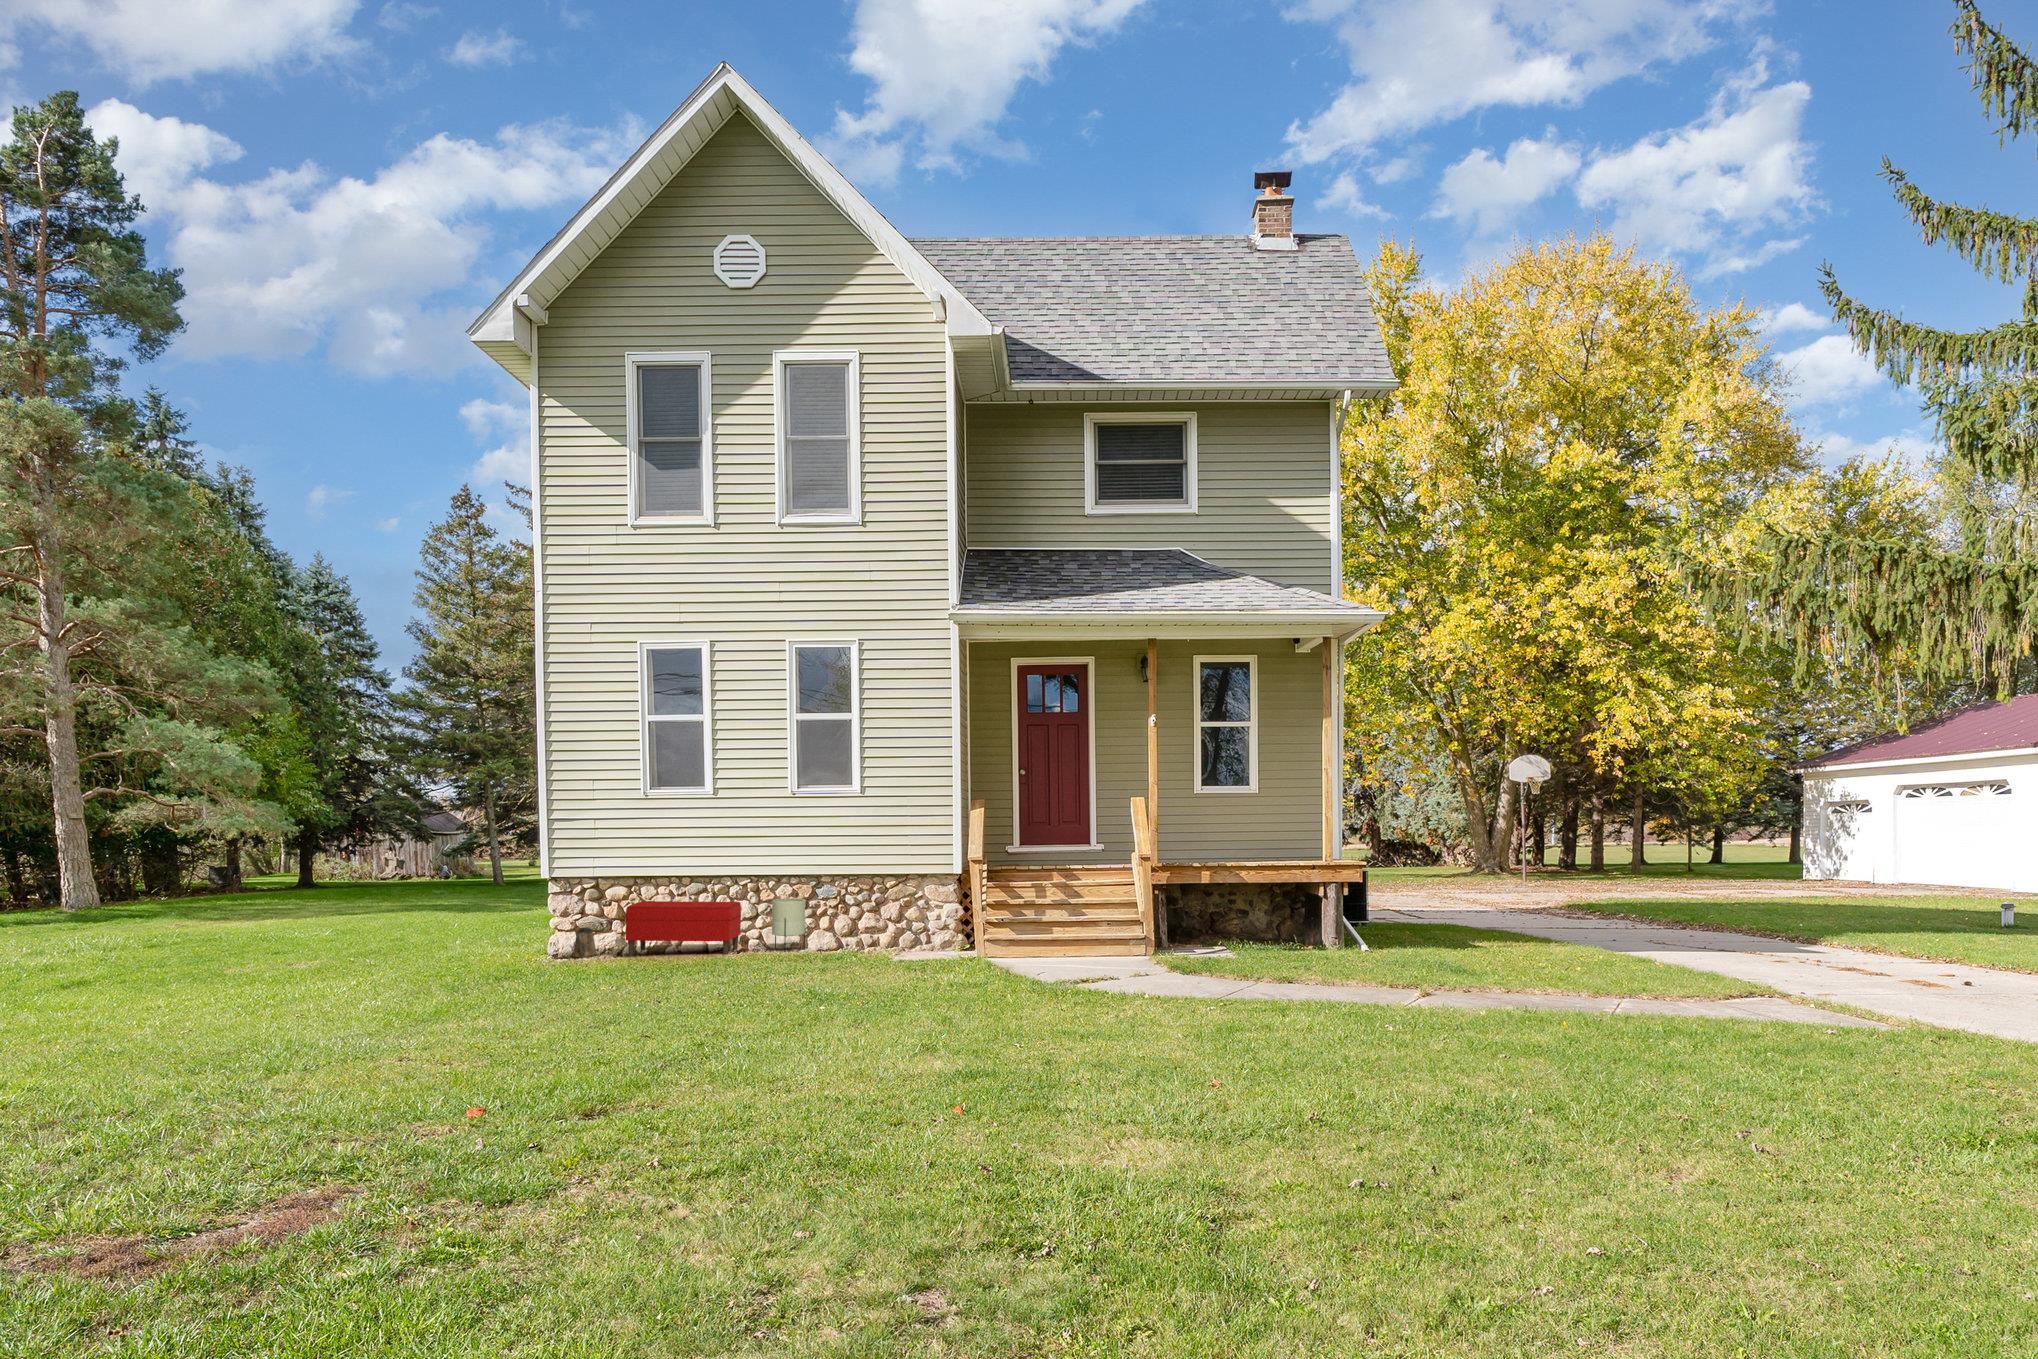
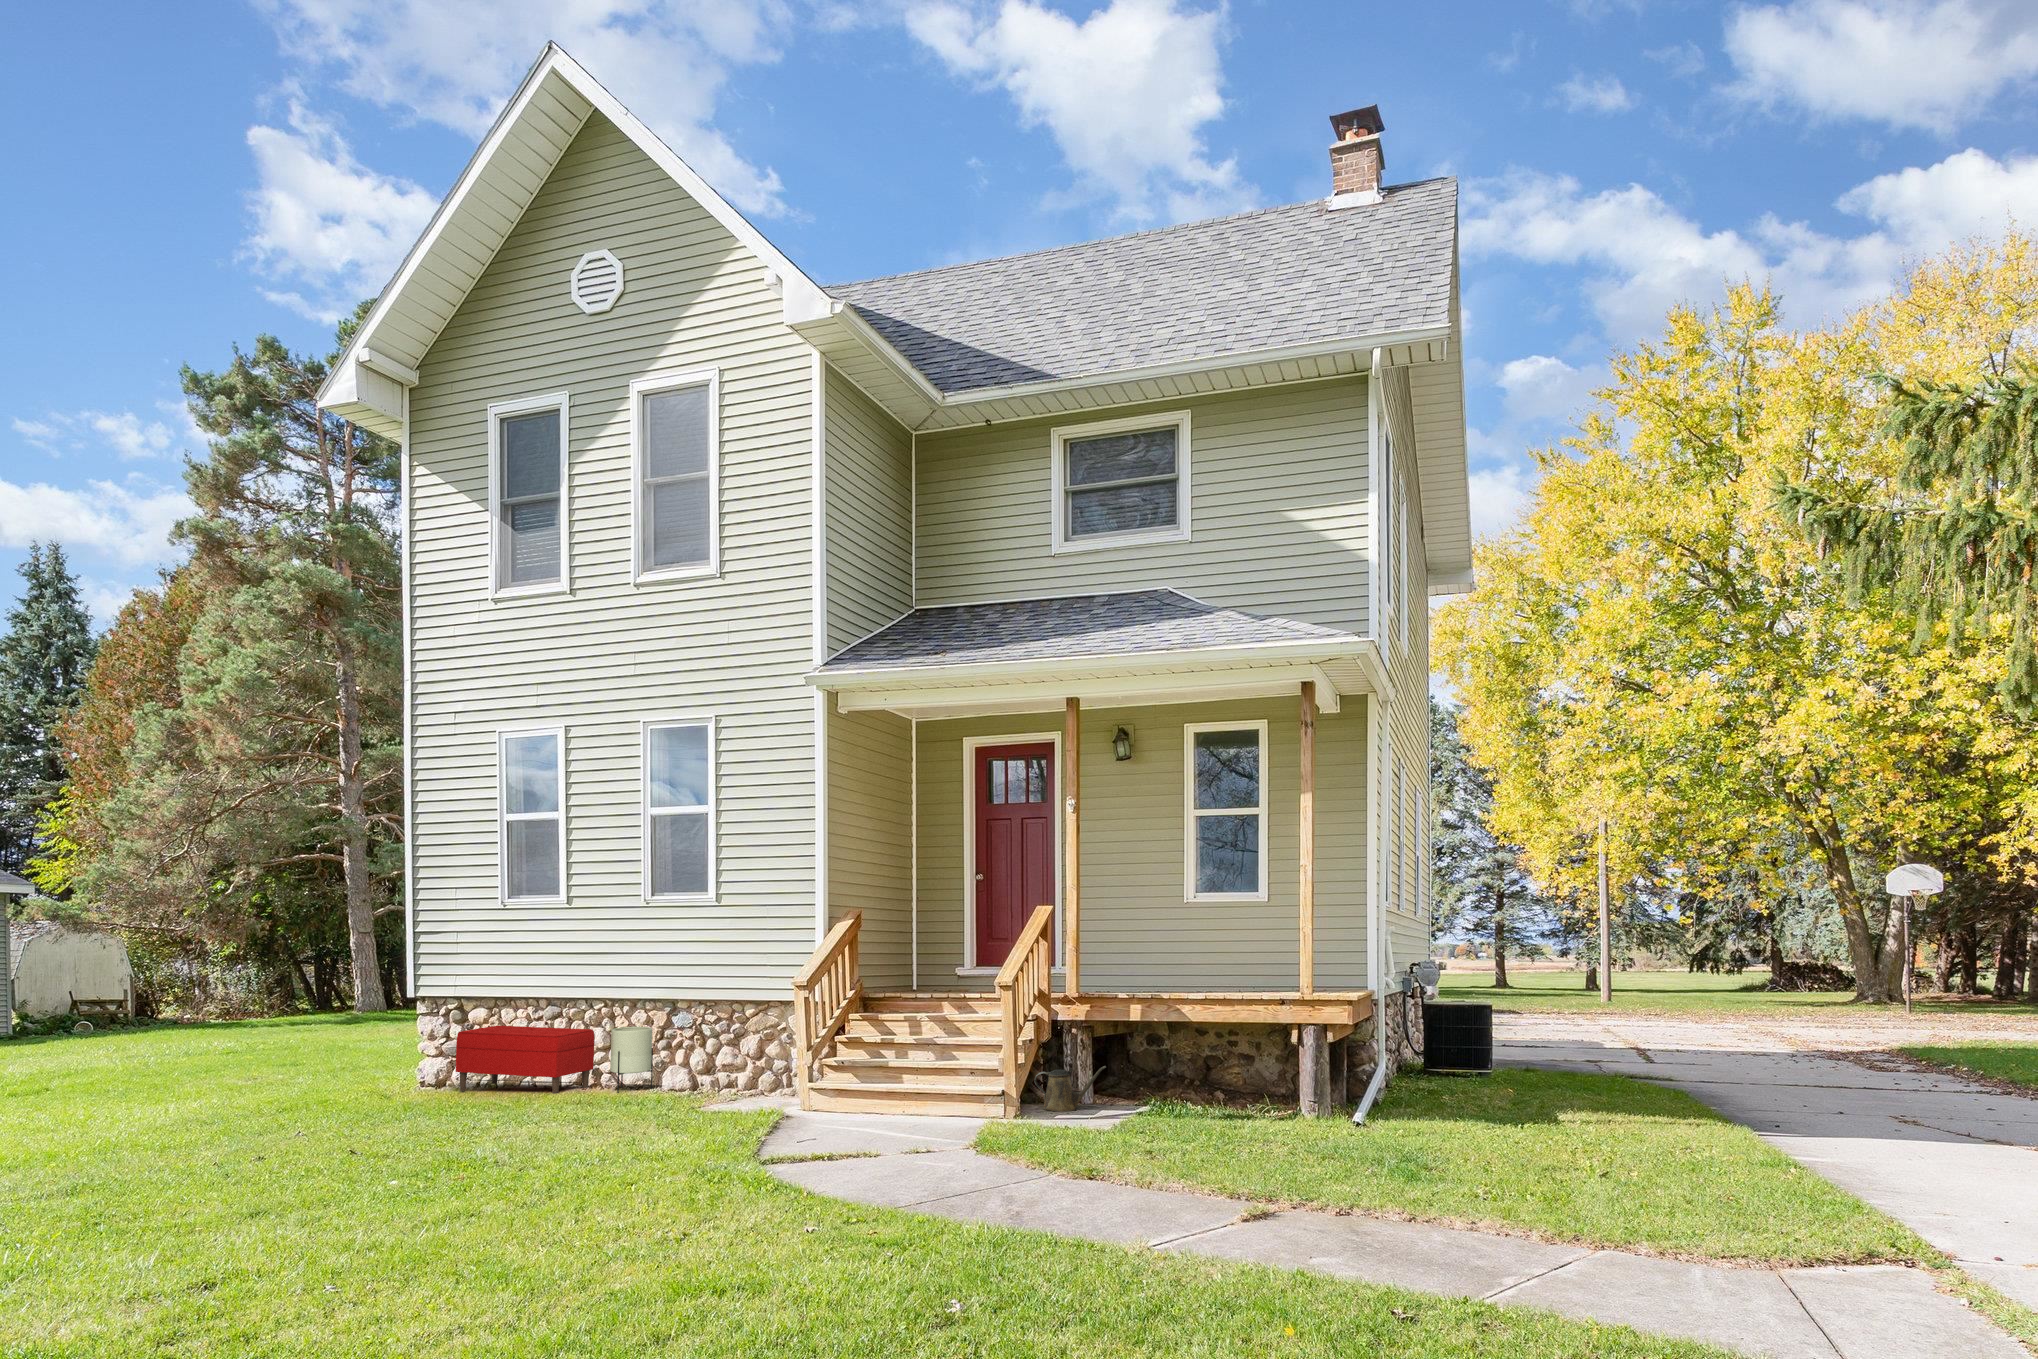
watering can: present [572,928,597,957] -> present [1034,1066,1106,1112]

